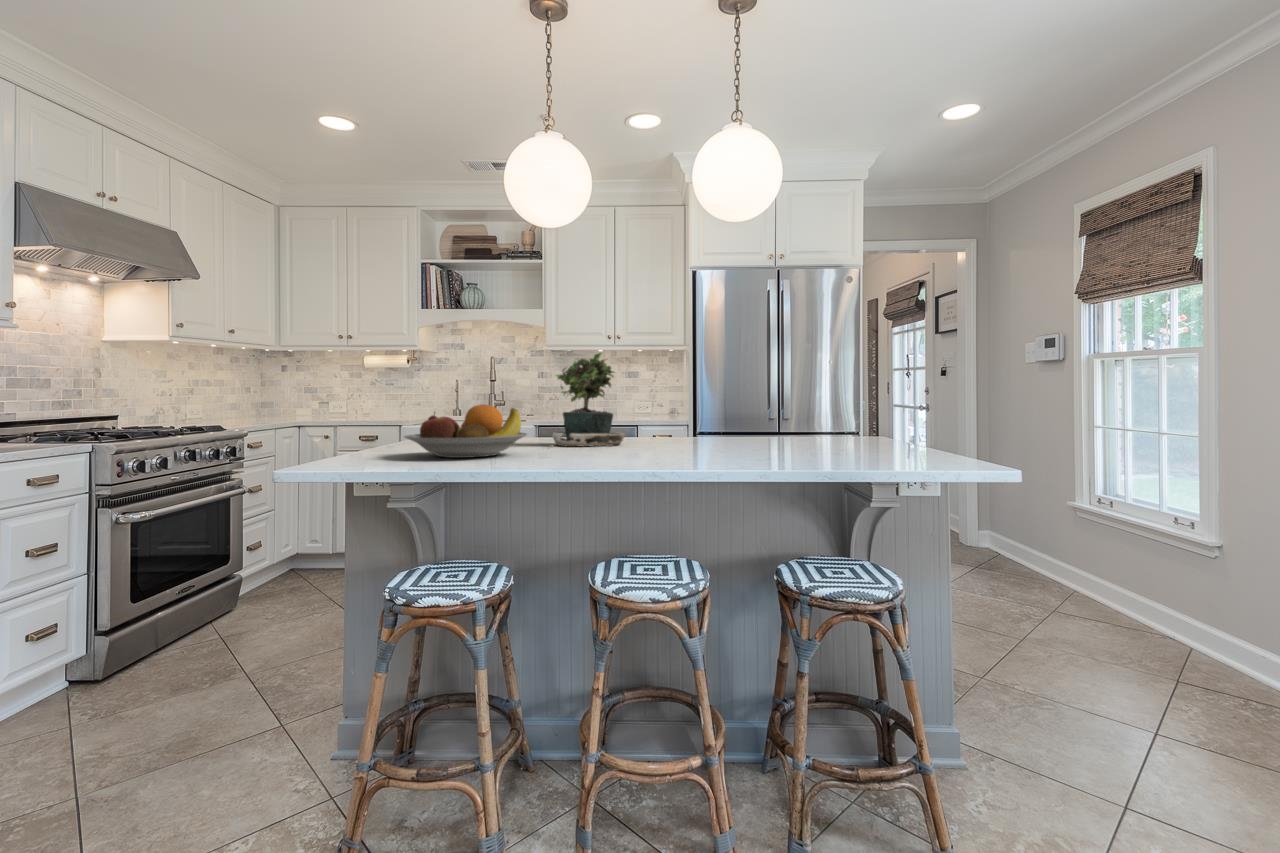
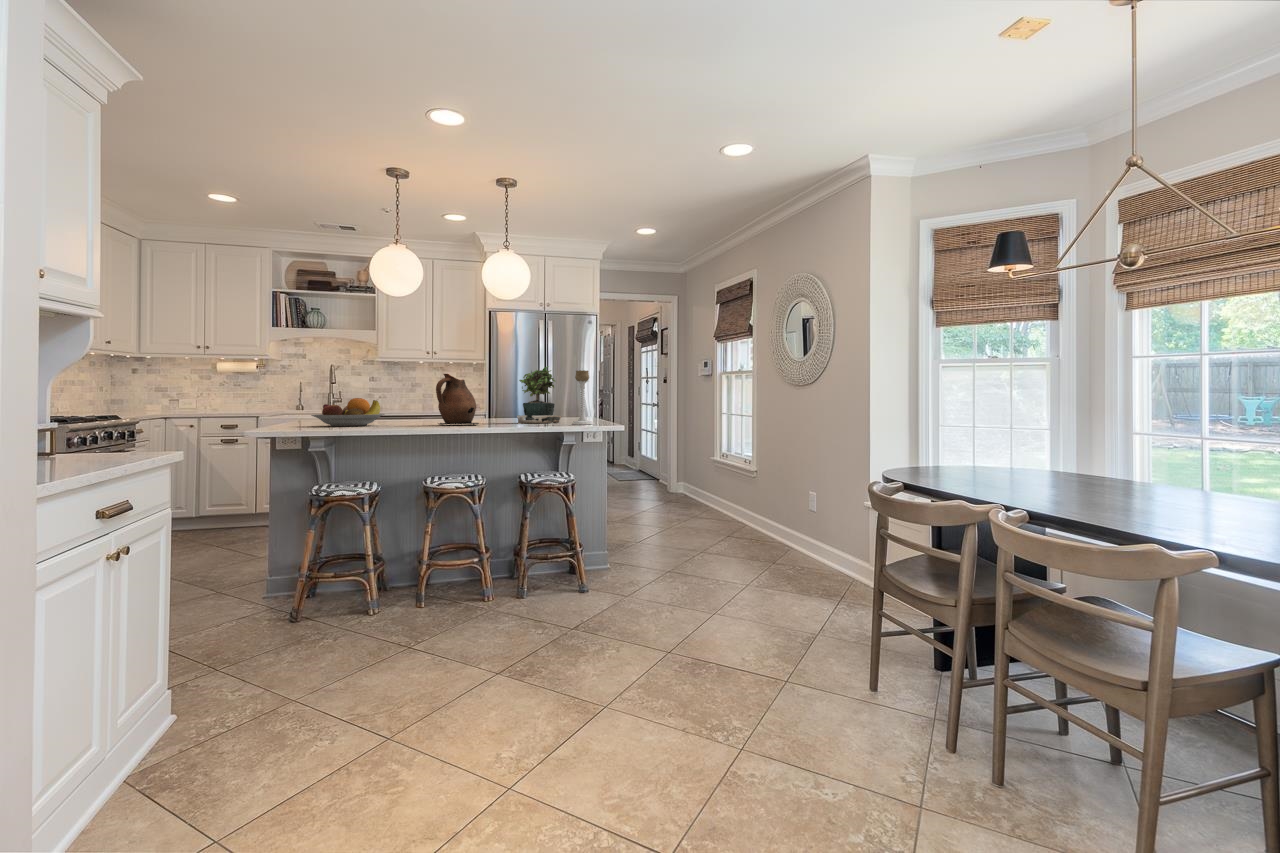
candle holder: none [901,341,956,466] -> present [572,370,593,425]
potted plant: present [553,352,625,446] -> present [517,367,561,424]
ceramic pitcher: none [617,355,700,461] -> present [436,374,479,425]

